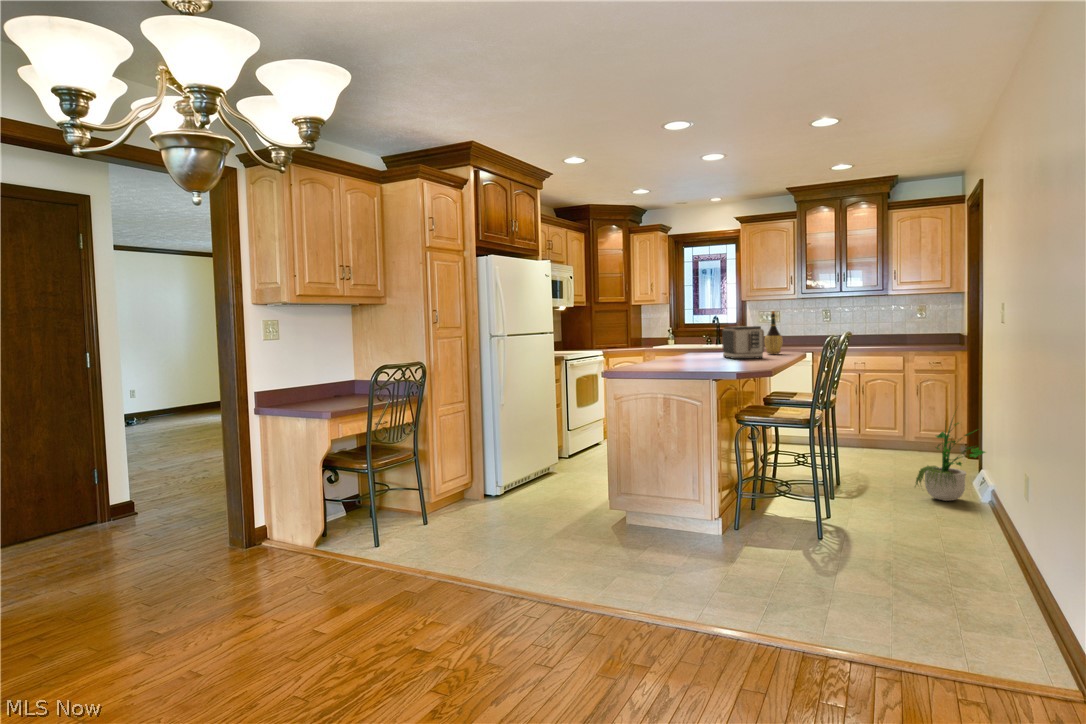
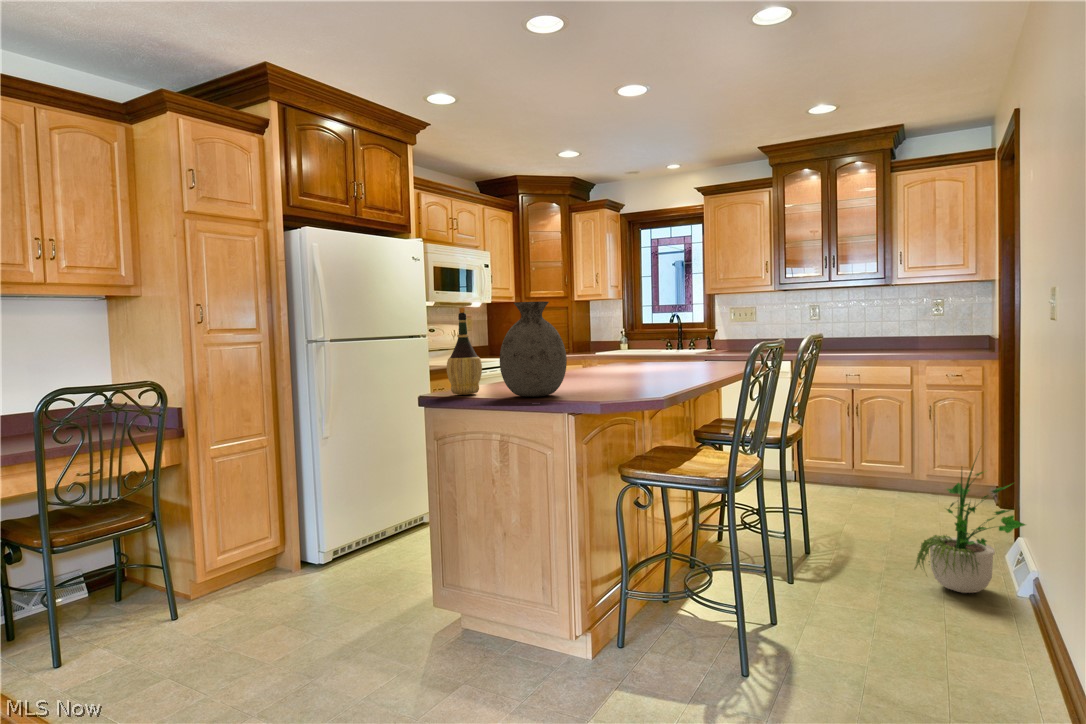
wine bottle: present [764,311,783,354] -> present [447,307,482,395]
vase: none [671,312,713,370] -> present [500,301,567,397]
toaster: present [722,326,764,359] -> none [637,326,688,374]

